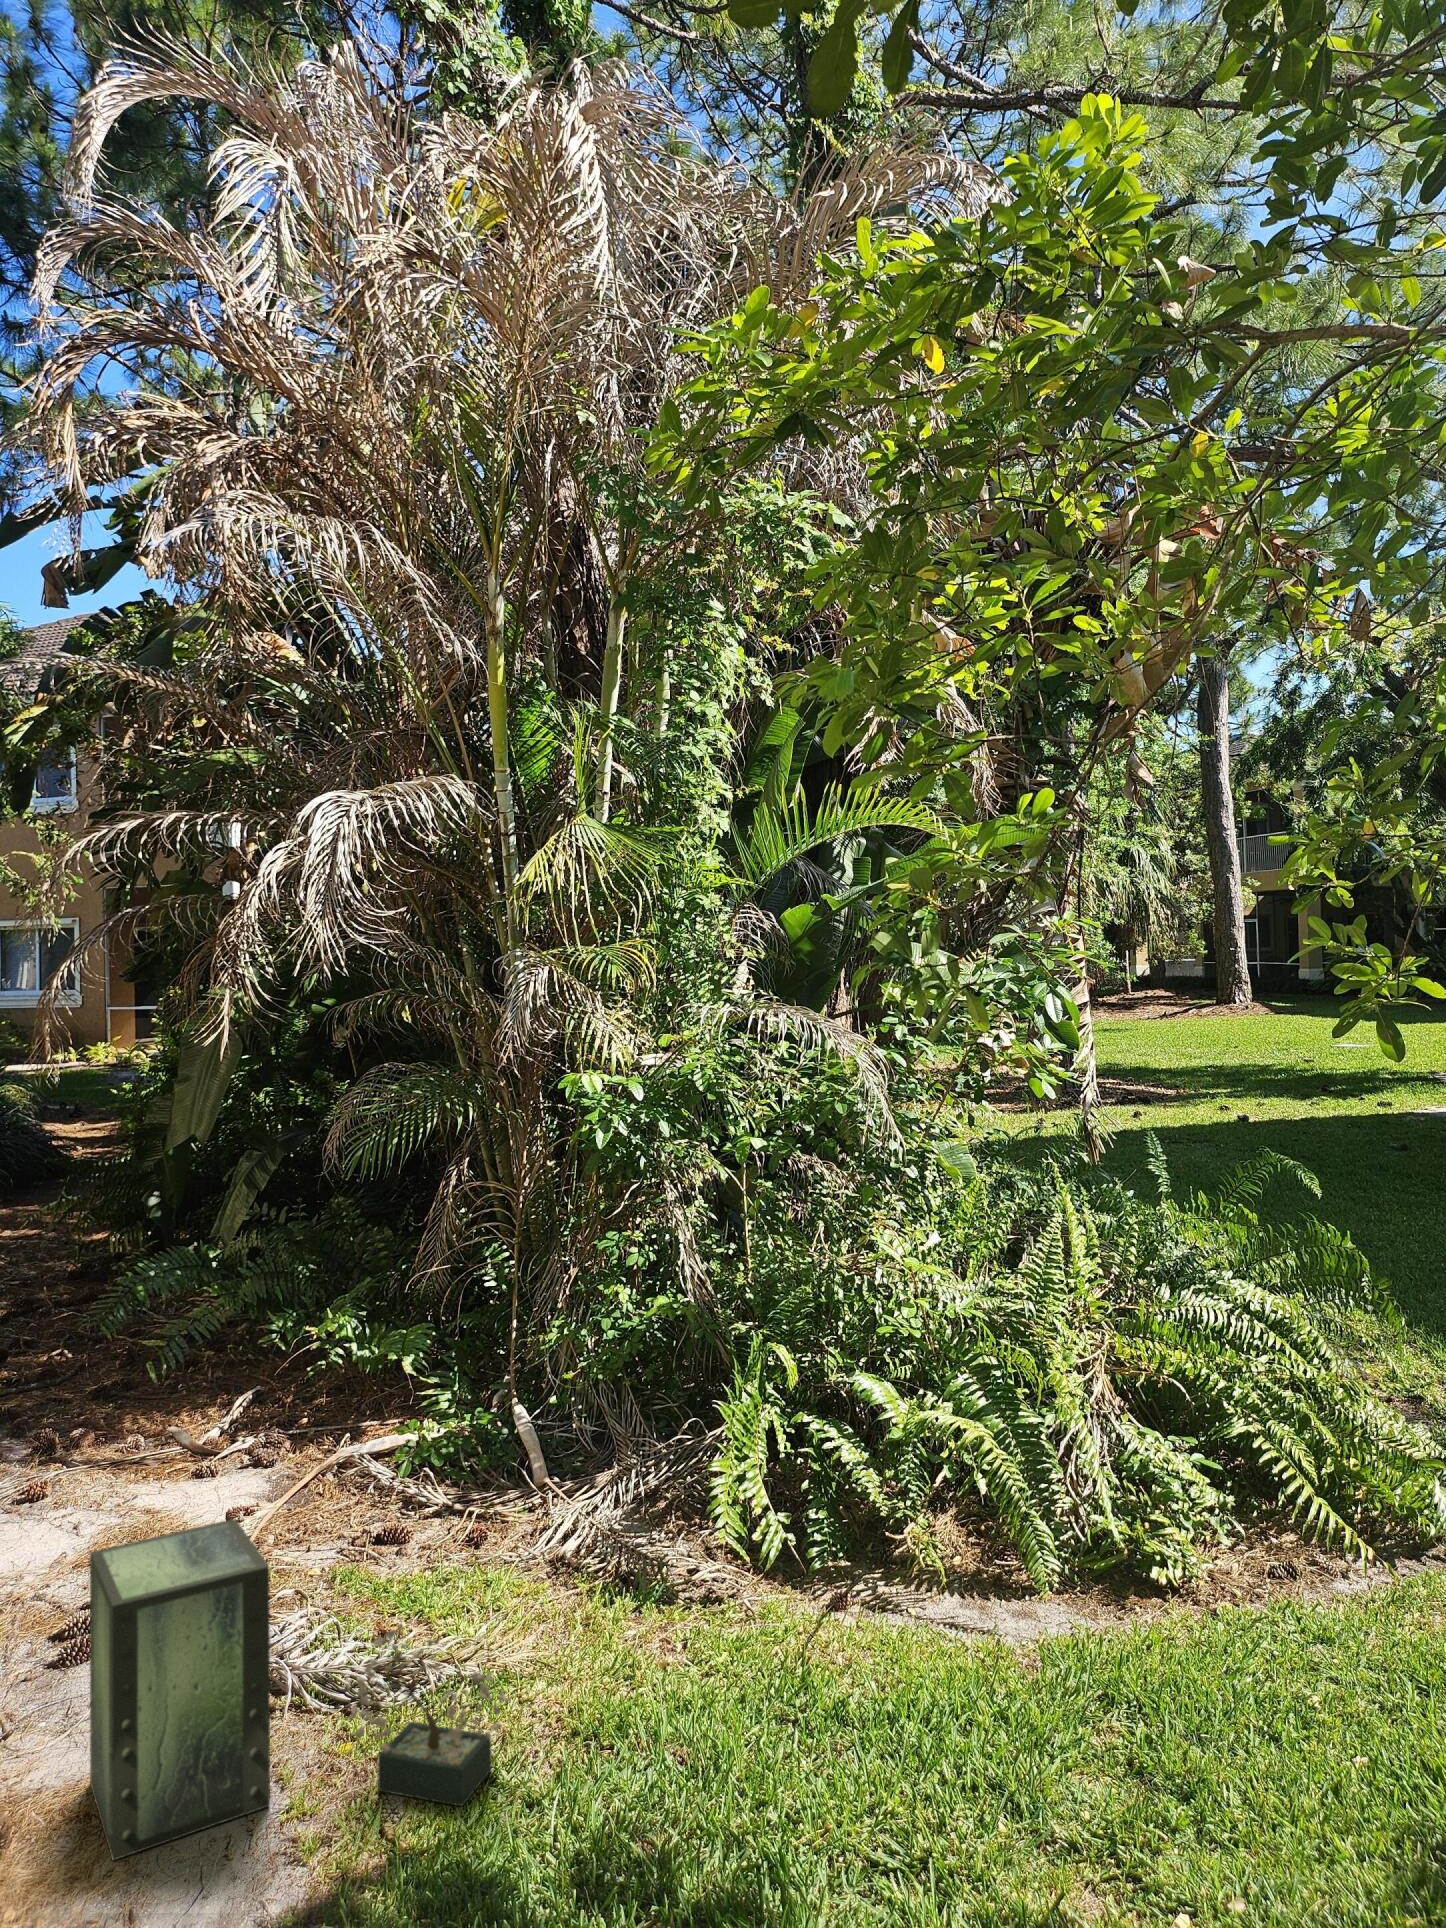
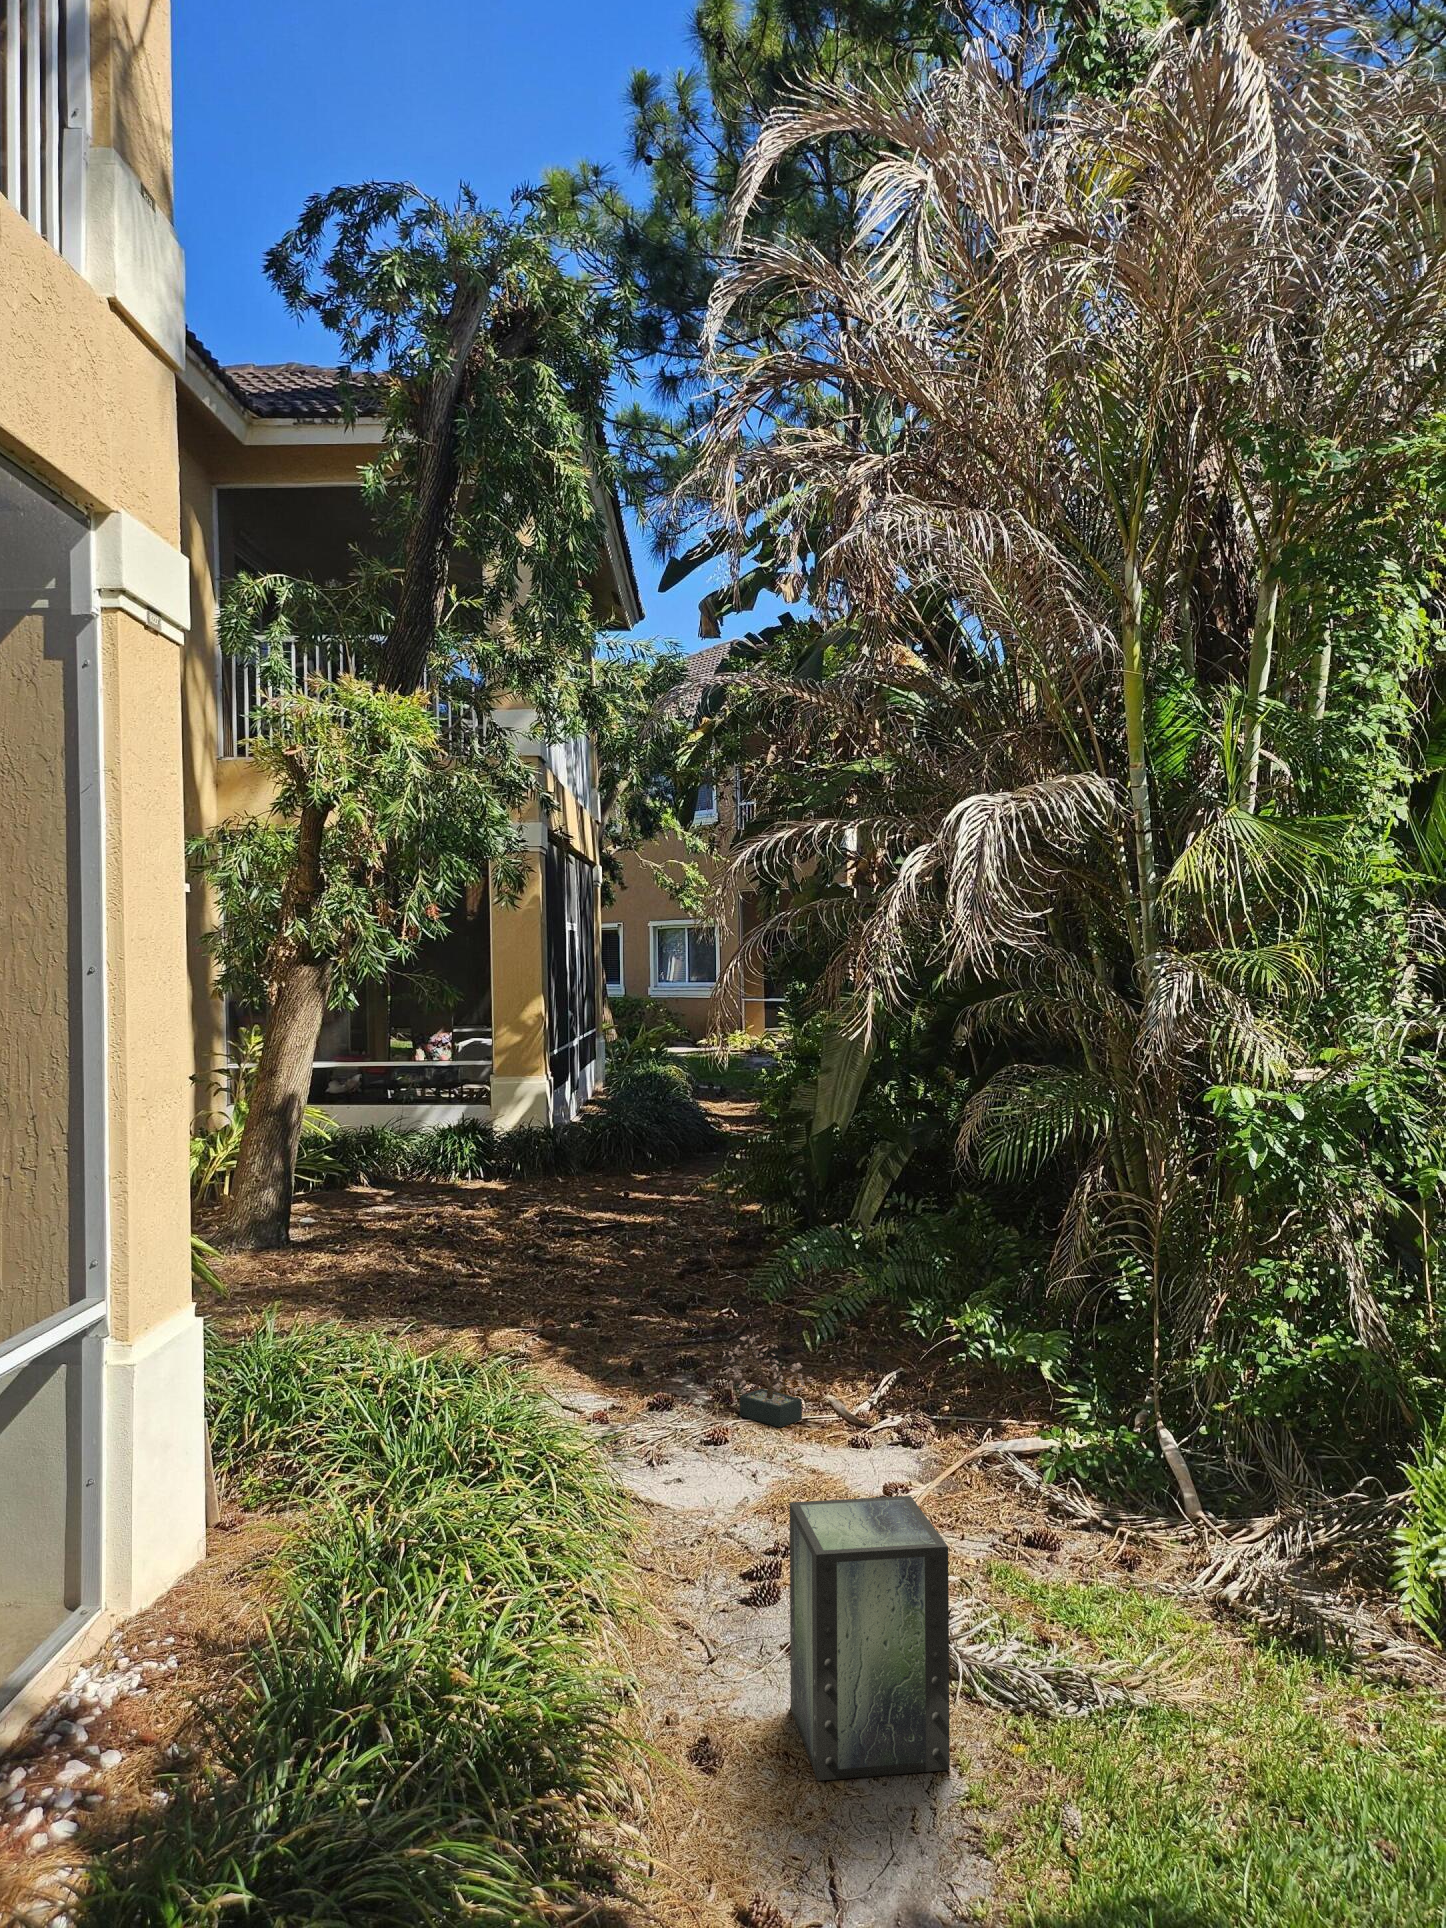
decorative plant: present [345,1624,510,1806] -> present [723,1335,812,1427]

